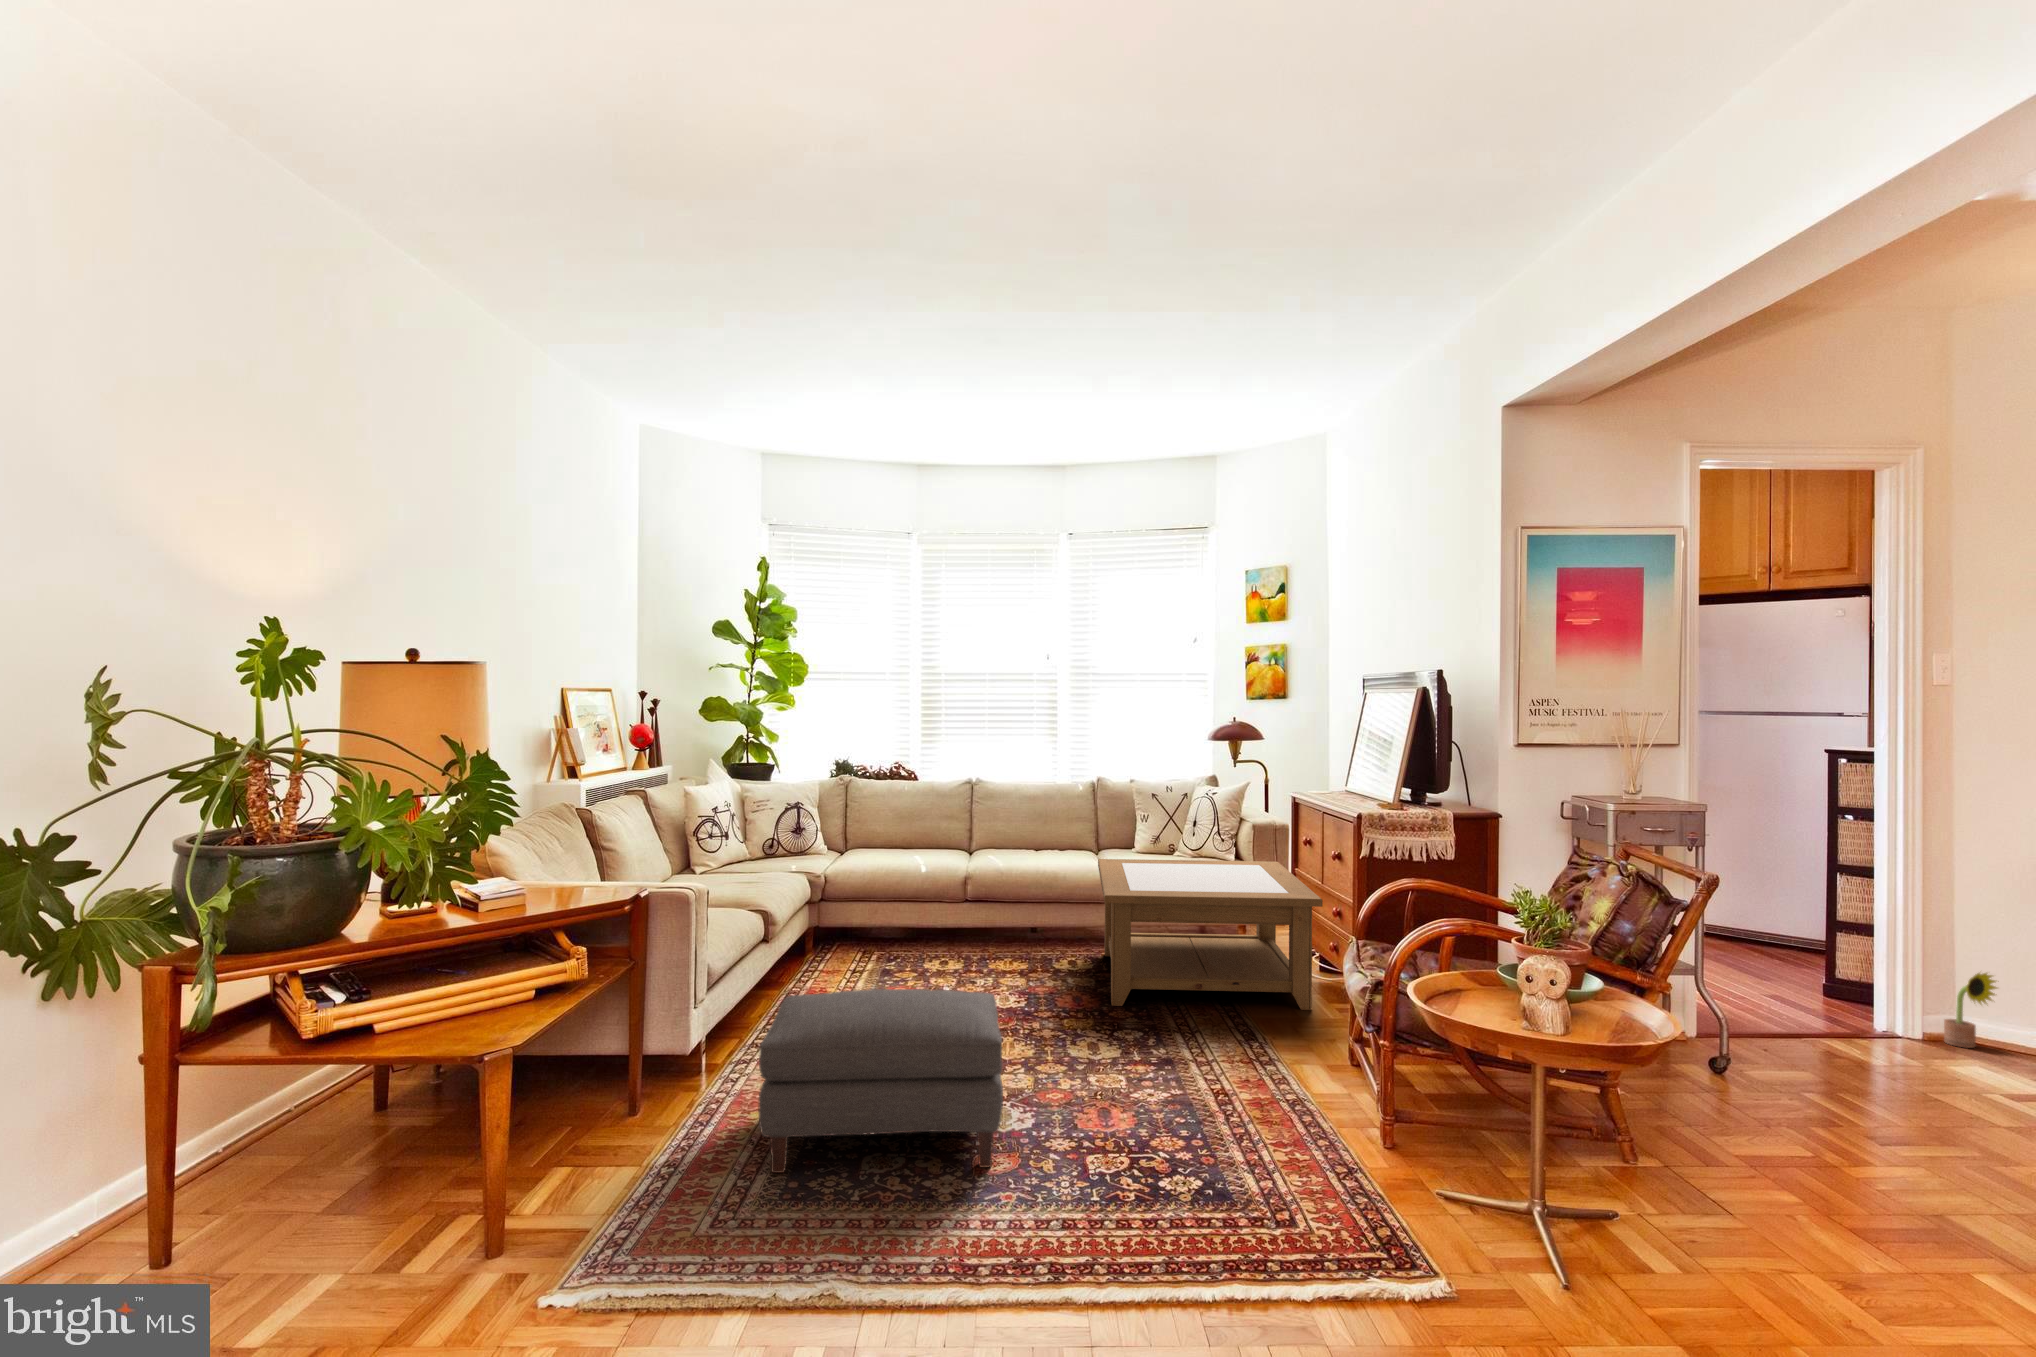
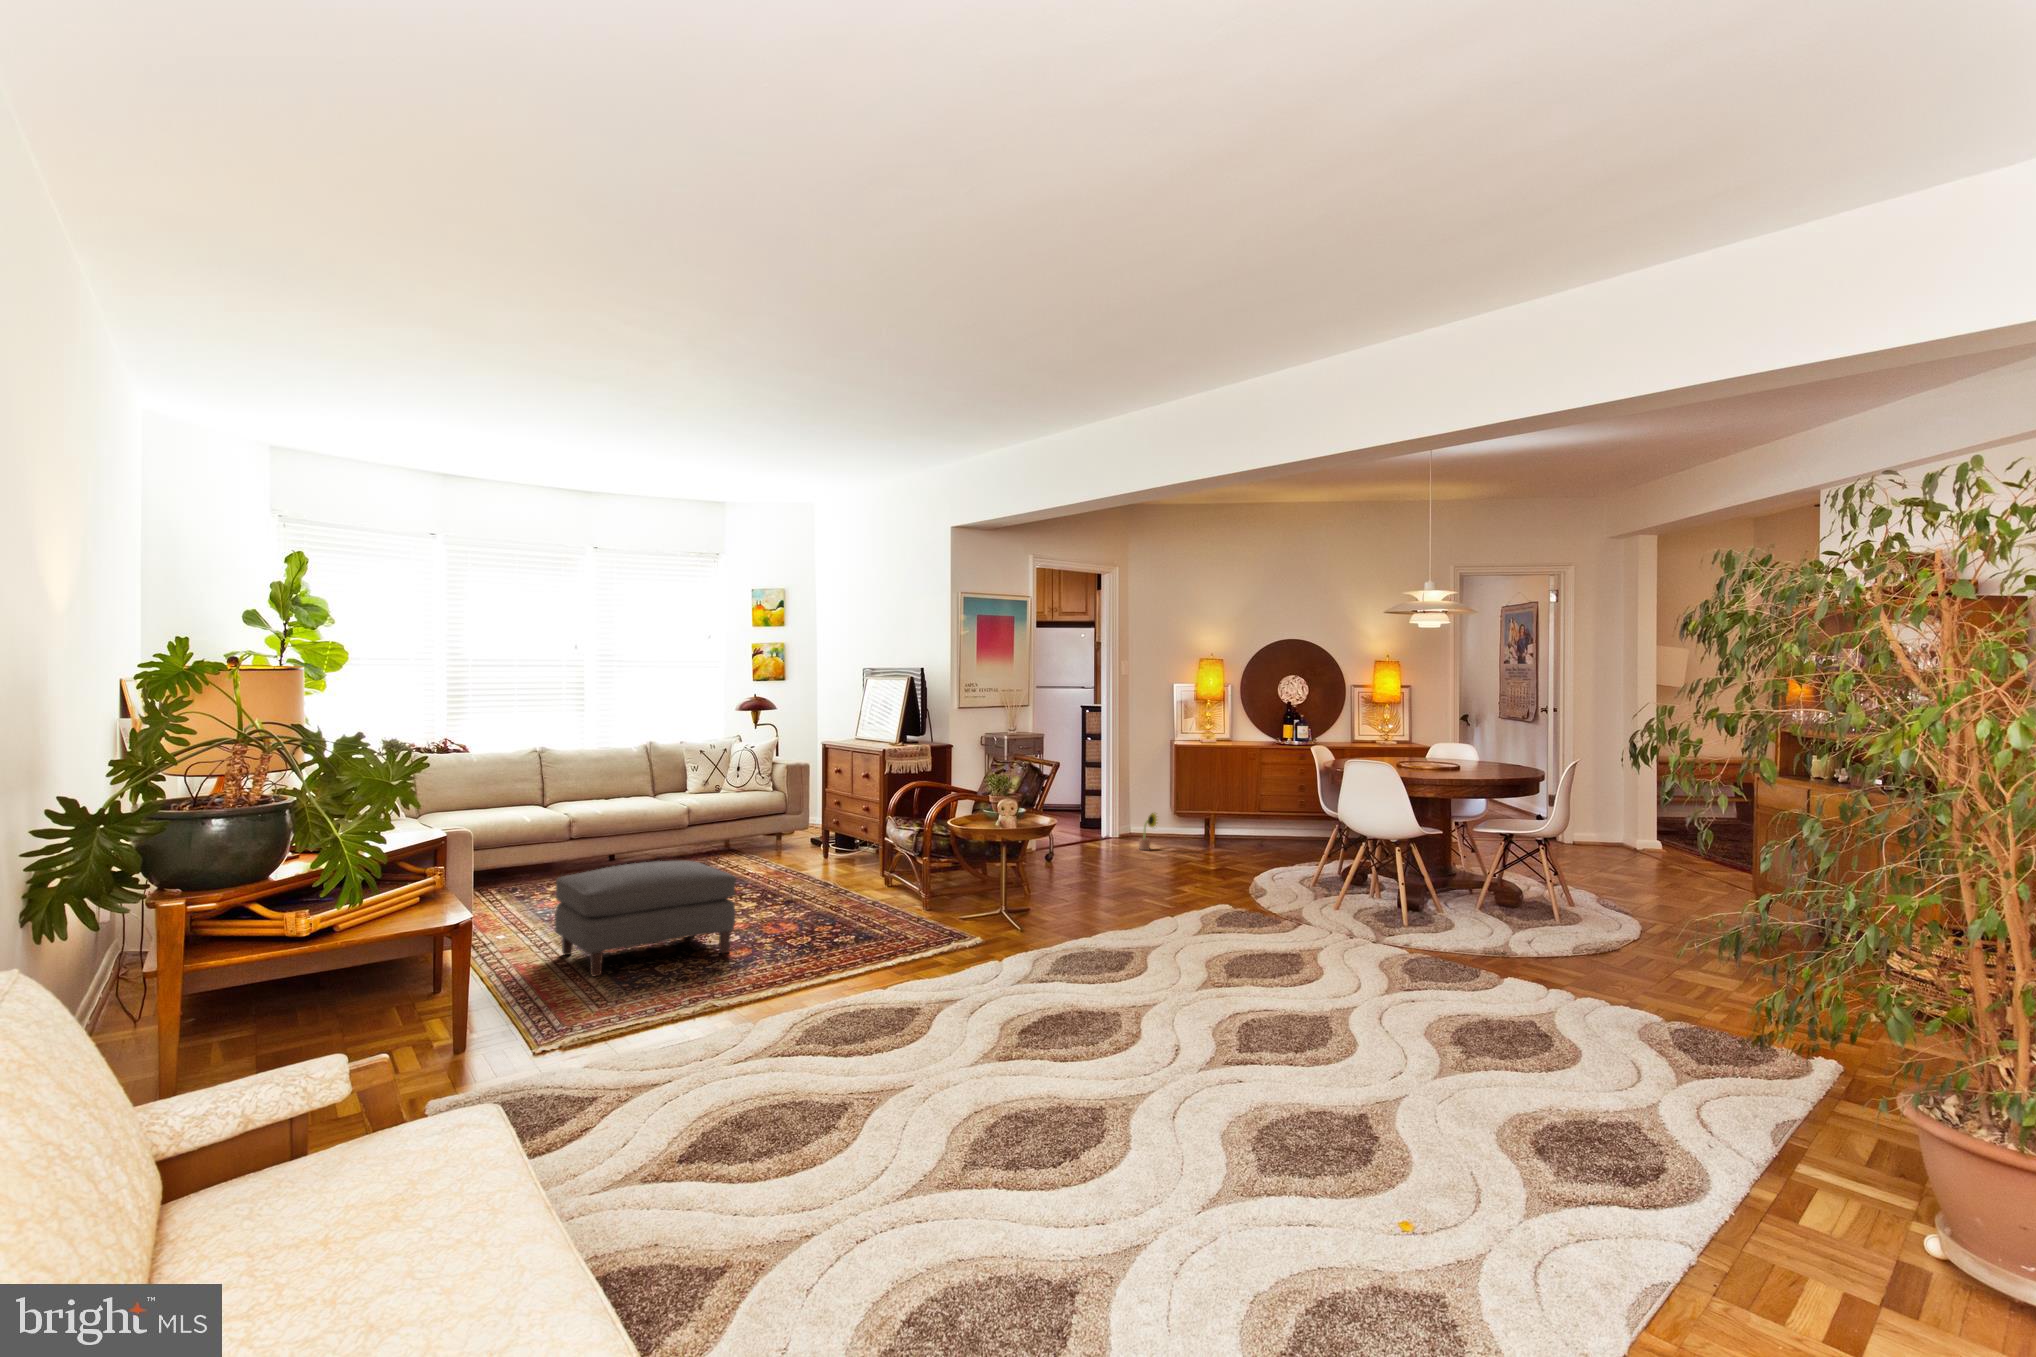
coffee table: present [1098,859,1323,1010] -> none [679,790,854,887]

